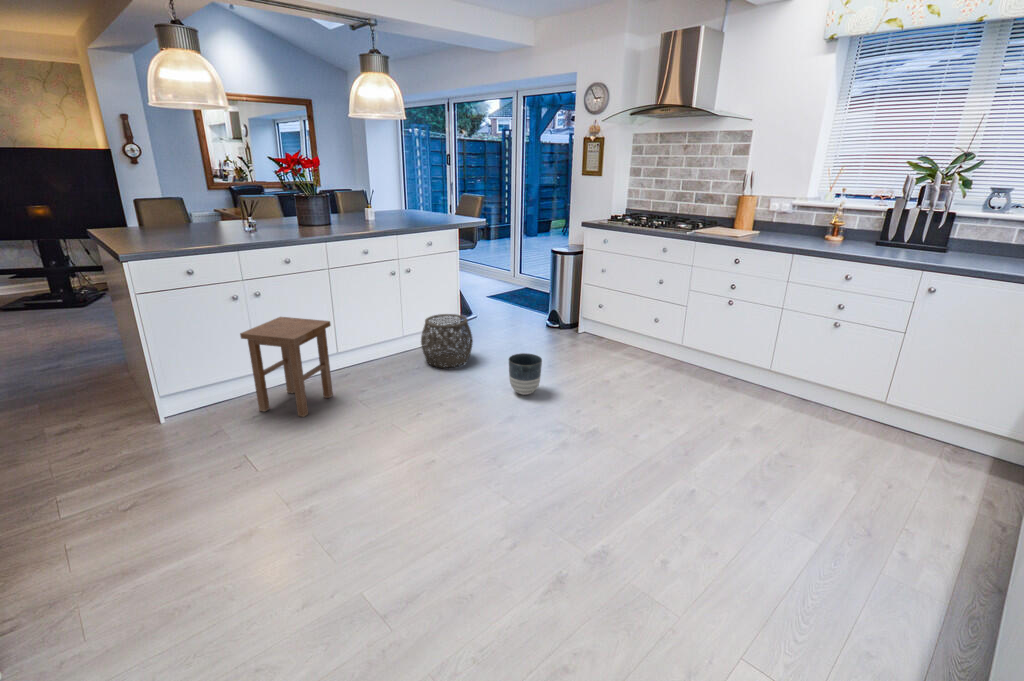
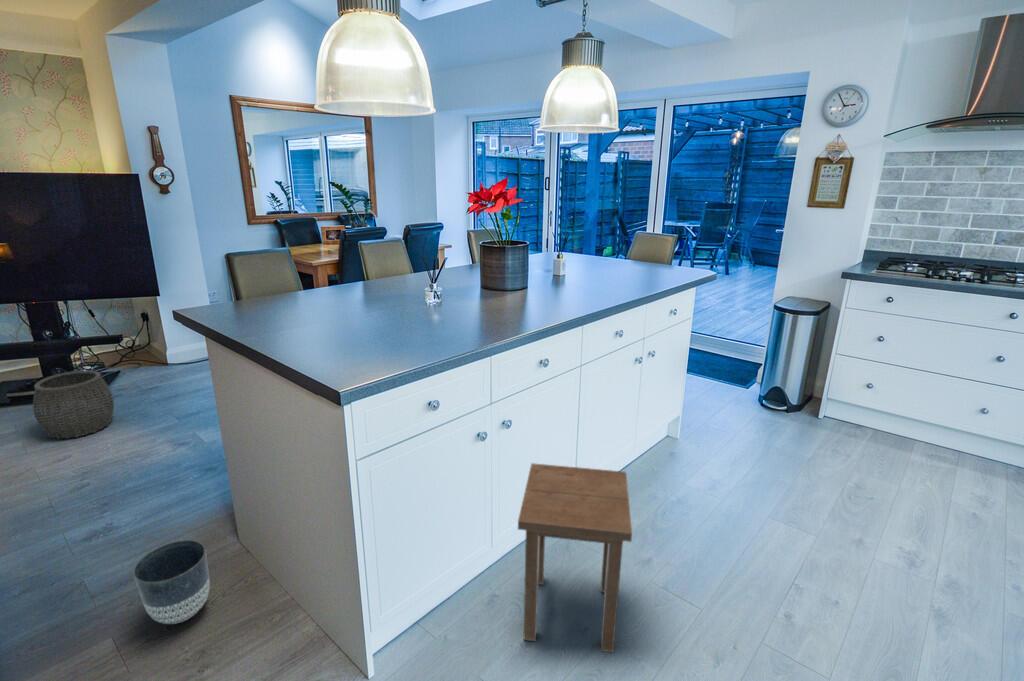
woven basket: present [421,314,473,368] -> present [33,370,114,439]
planter: present [509,353,542,395] -> present [133,540,210,624]

